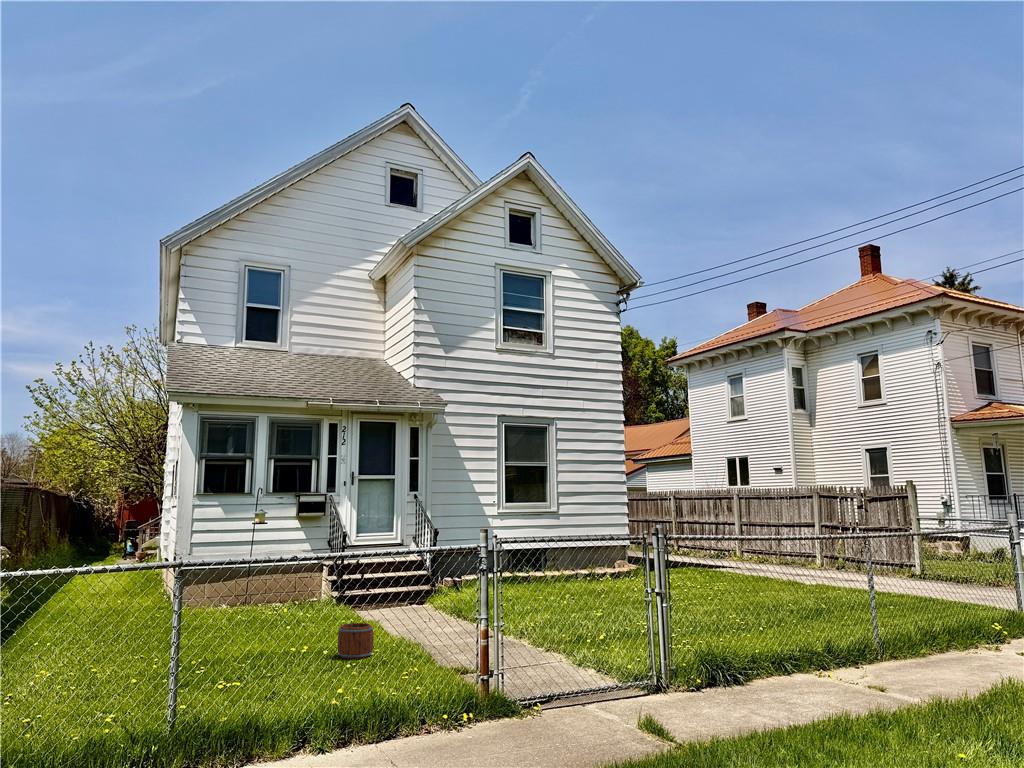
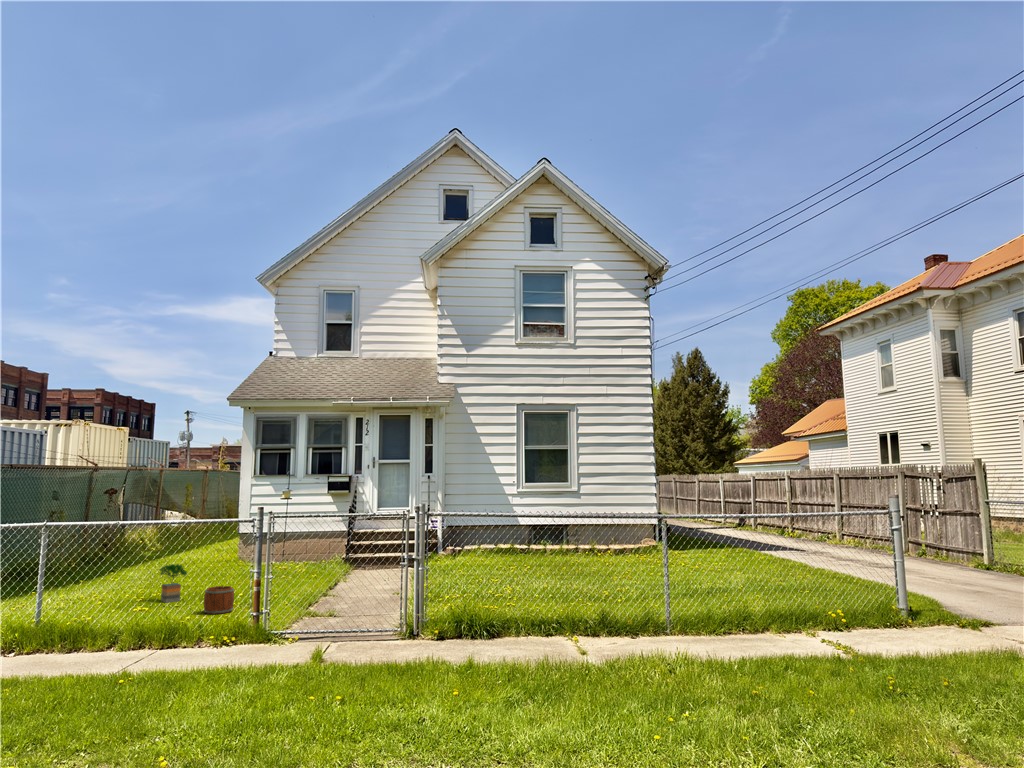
potted tree: none [231,600,271,652] -> present [160,564,187,603]

